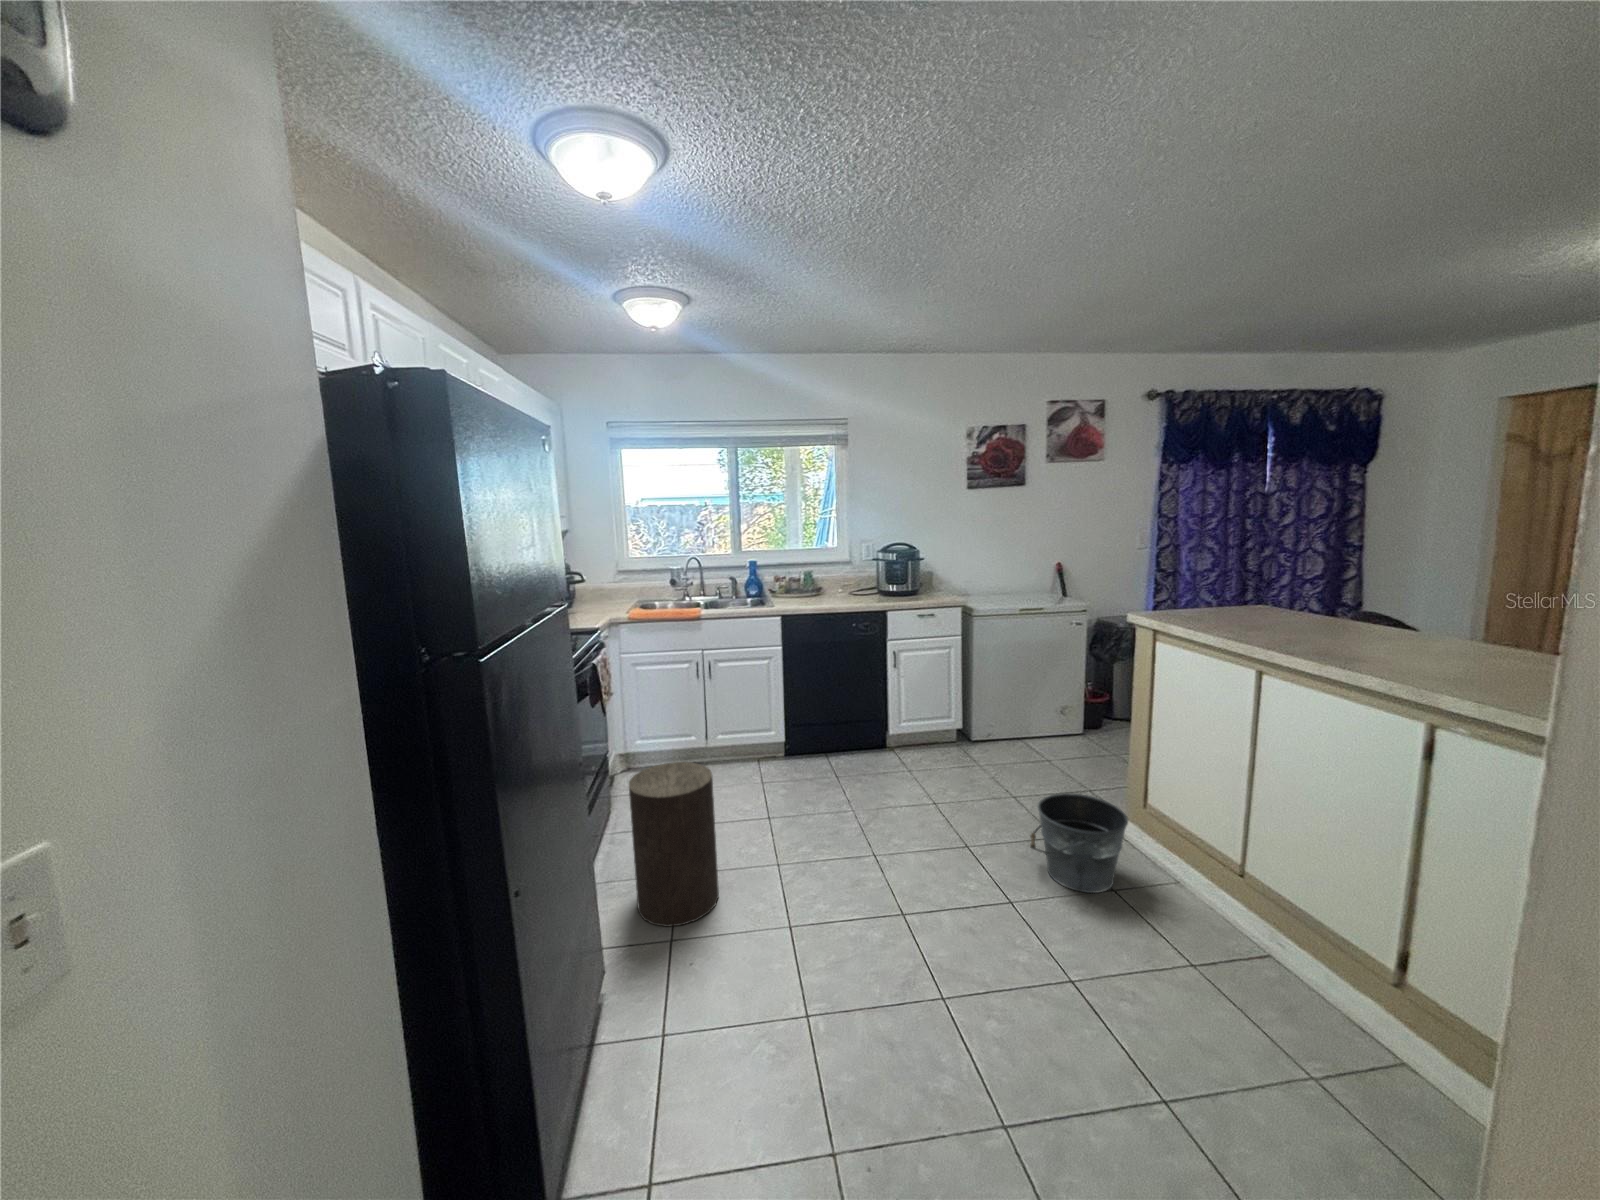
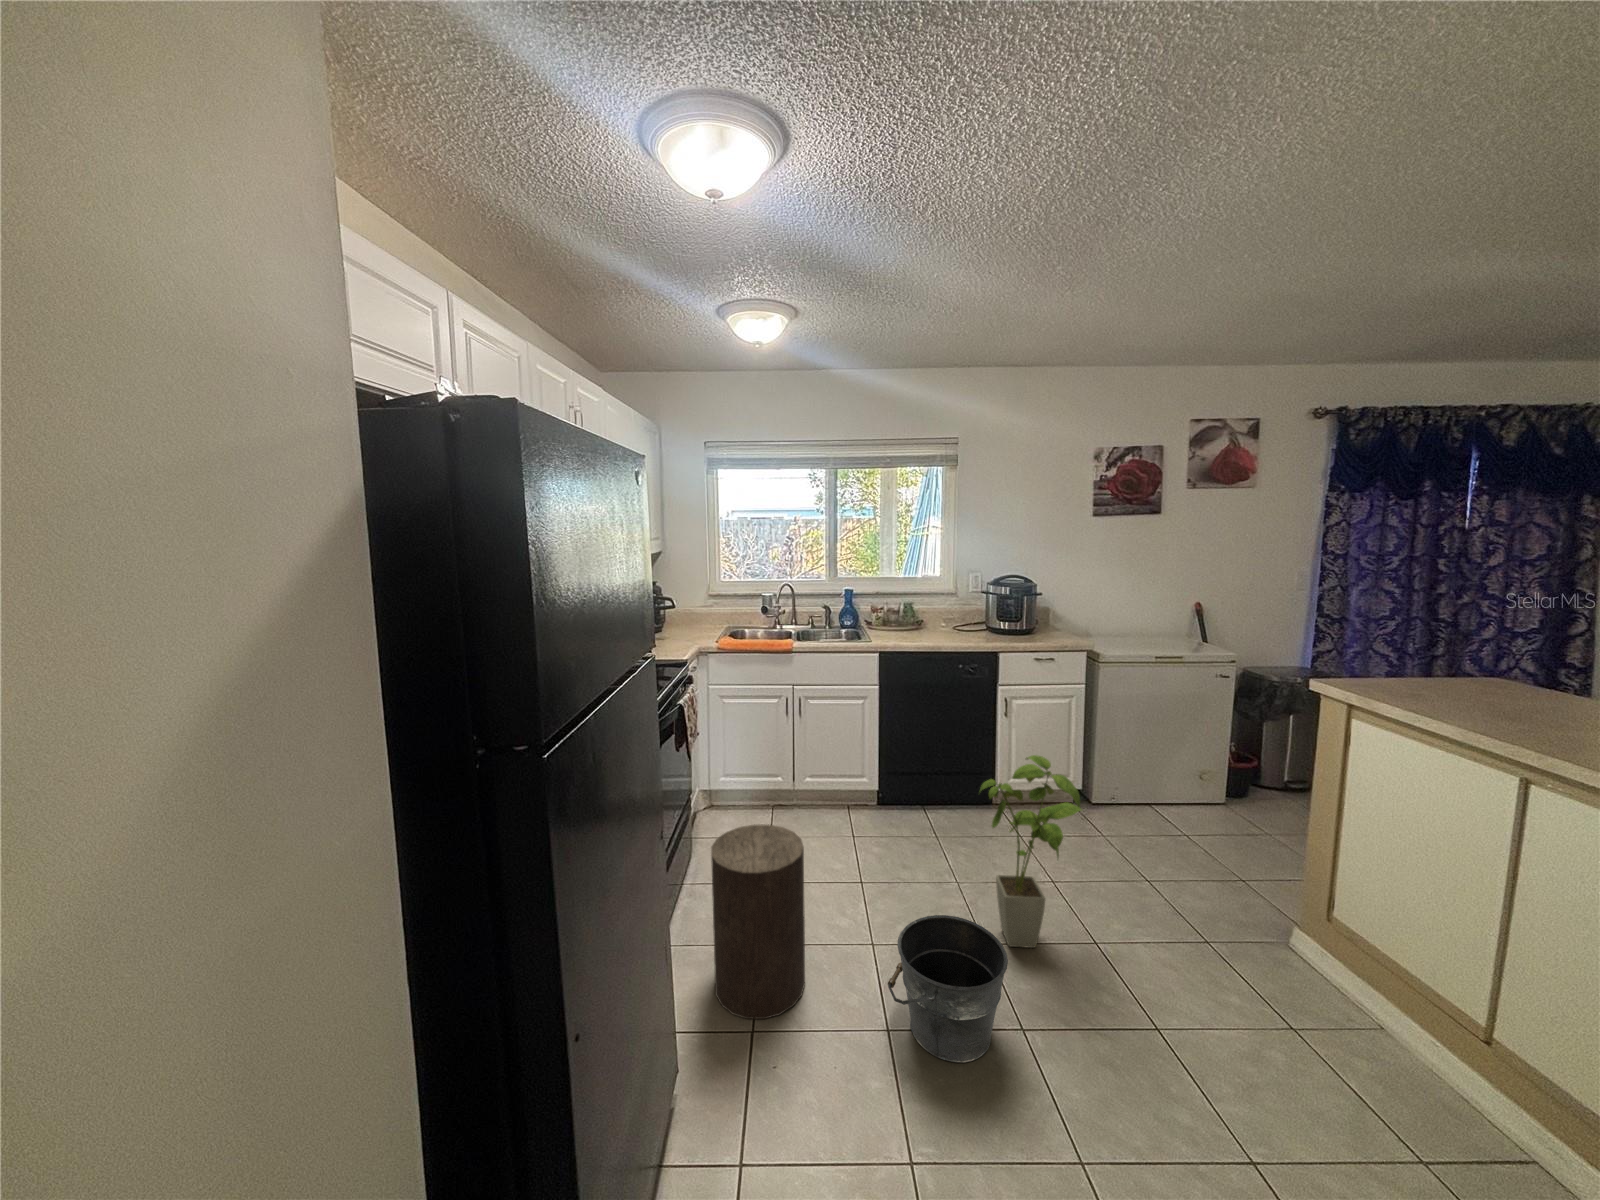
house plant: none [866,687,953,852] -> present [979,755,1082,948]
bucket: present [1030,793,1128,893] -> present [888,915,1008,1062]

